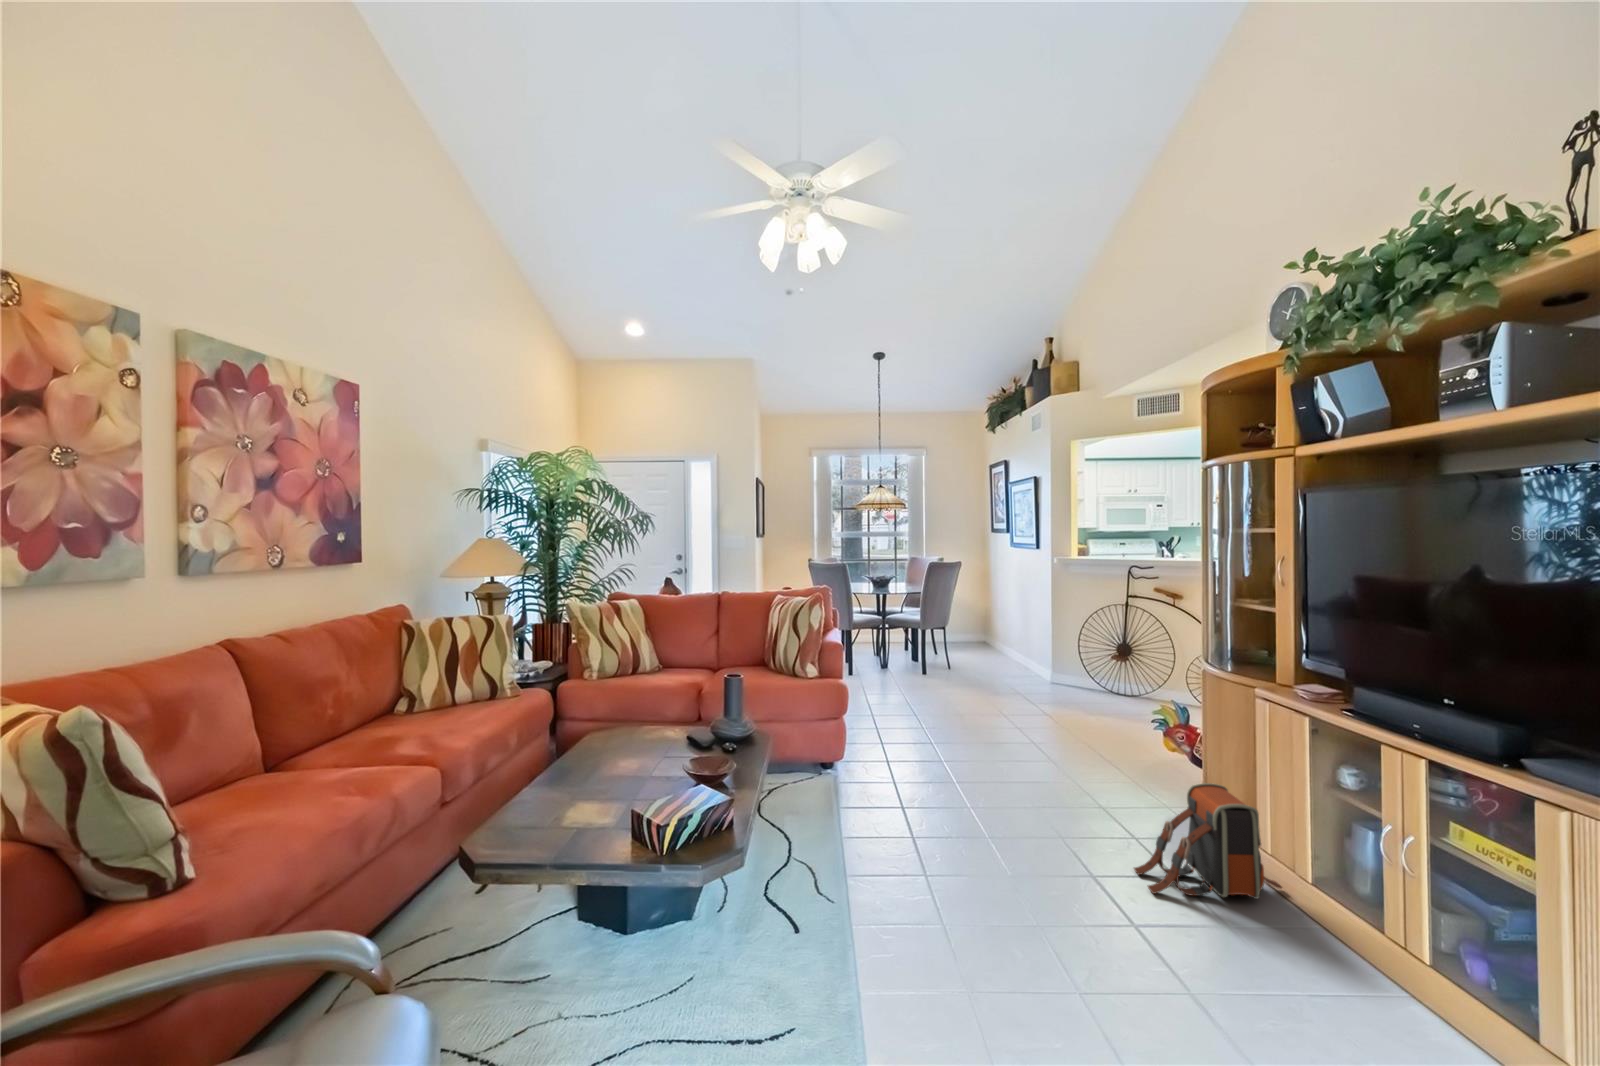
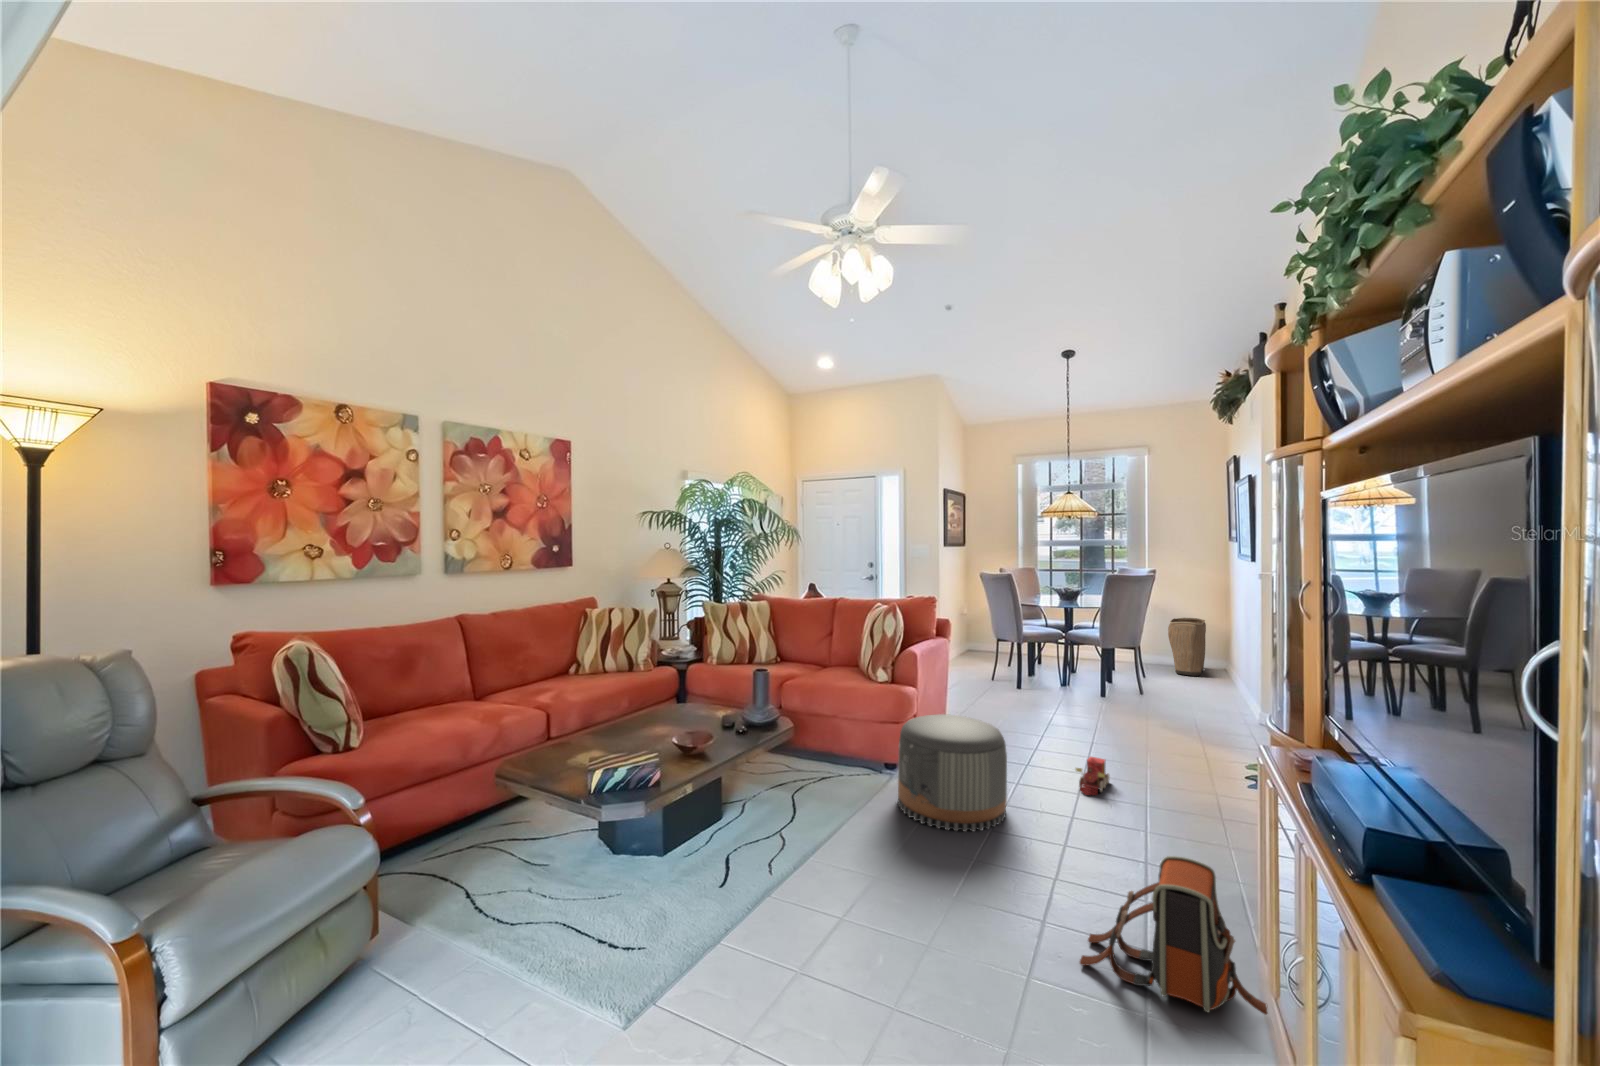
laundry basket: none [949,599,978,649] -> present [1168,618,1206,676]
pouf: none [866,702,973,814] -> present [898,714,1007,832]
toy train: none [992,725,1019,759] -> present [1076,757,1109,794]

